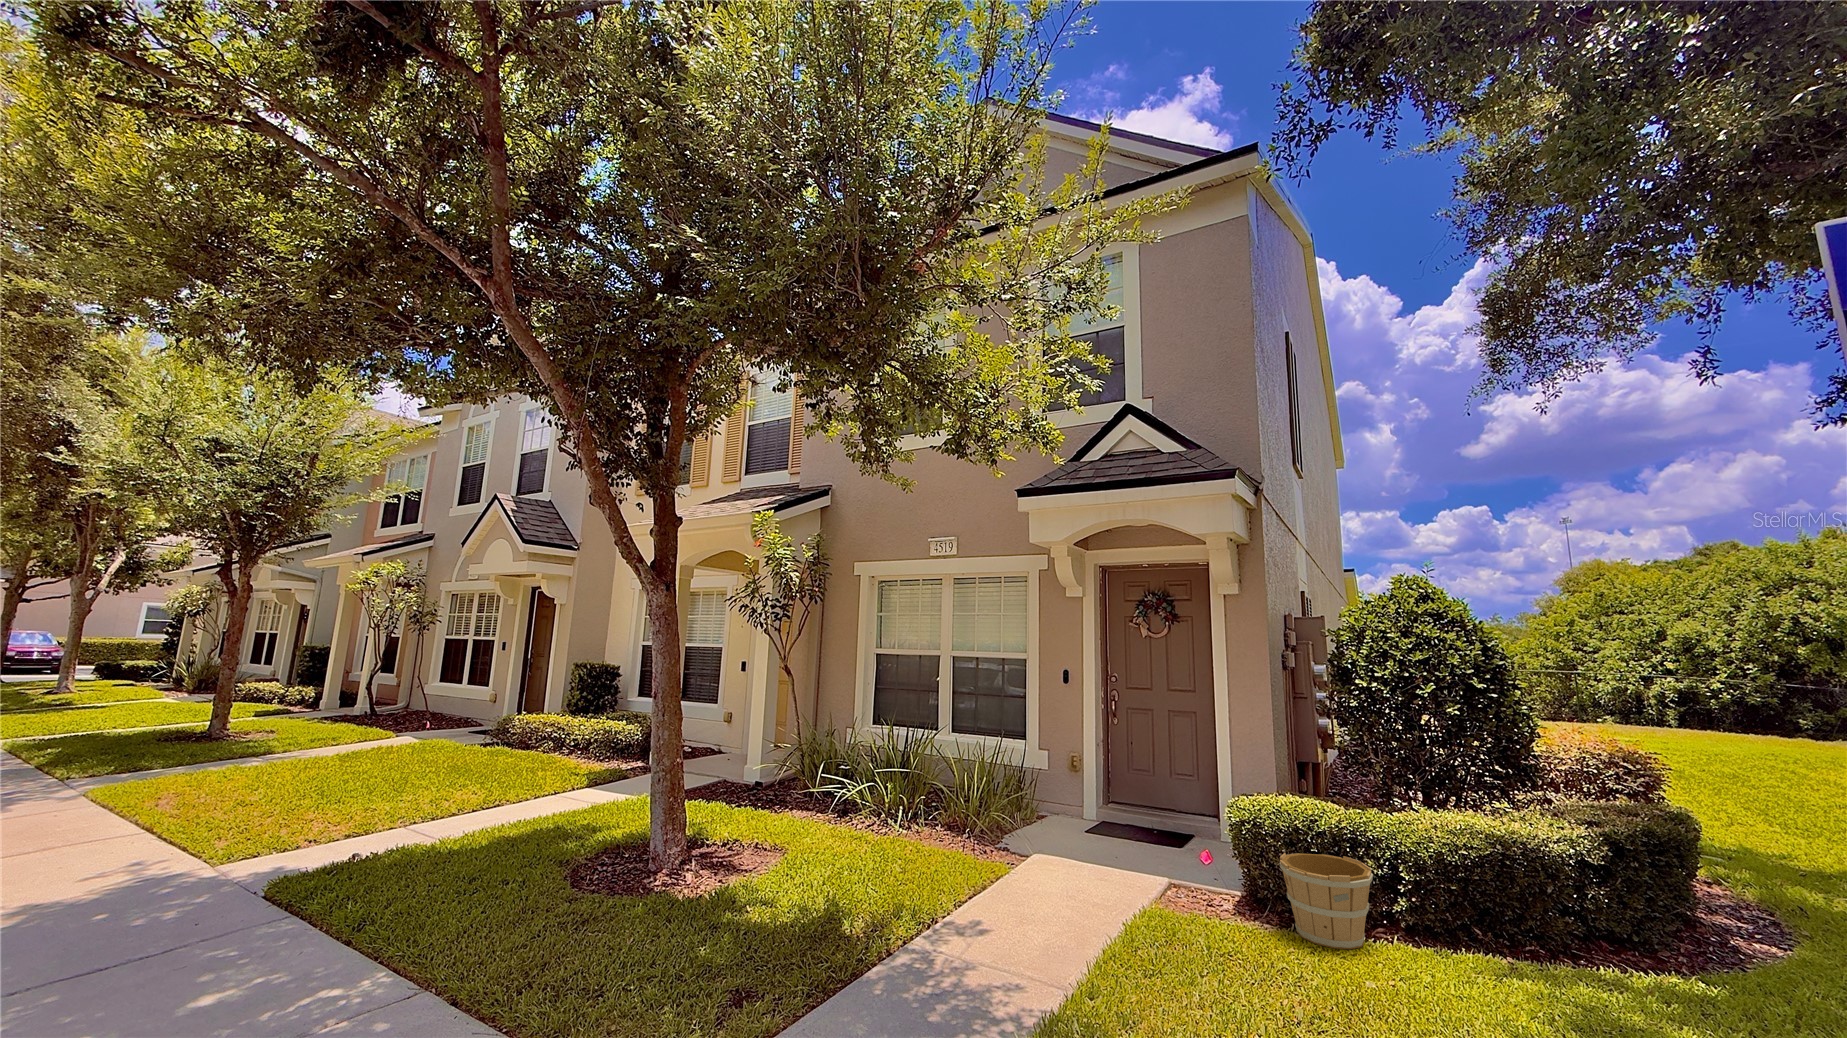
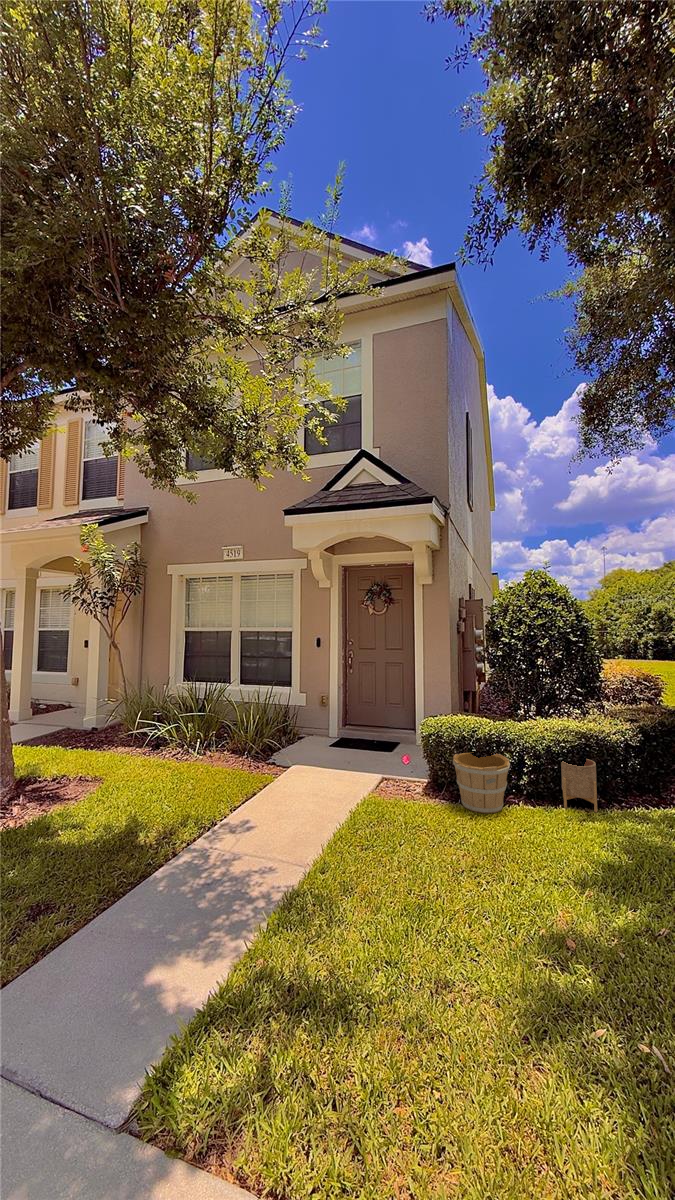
planter: none [1461,873,1529,967] -> present [561,759,597,812]

